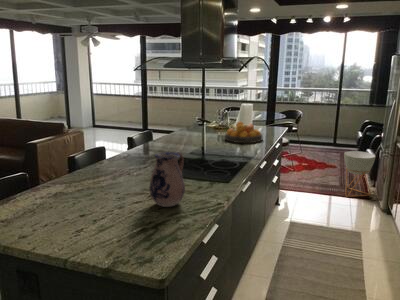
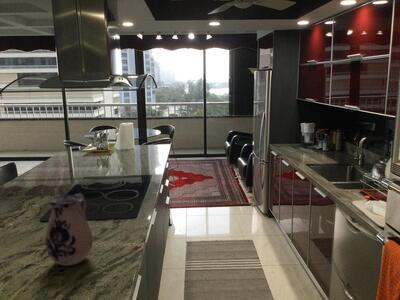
fruit bowl: present [225,122,262,143] -> none [109,144,150,168]
planter: present [344,151,376,197] -> none [223,161,251,206]

